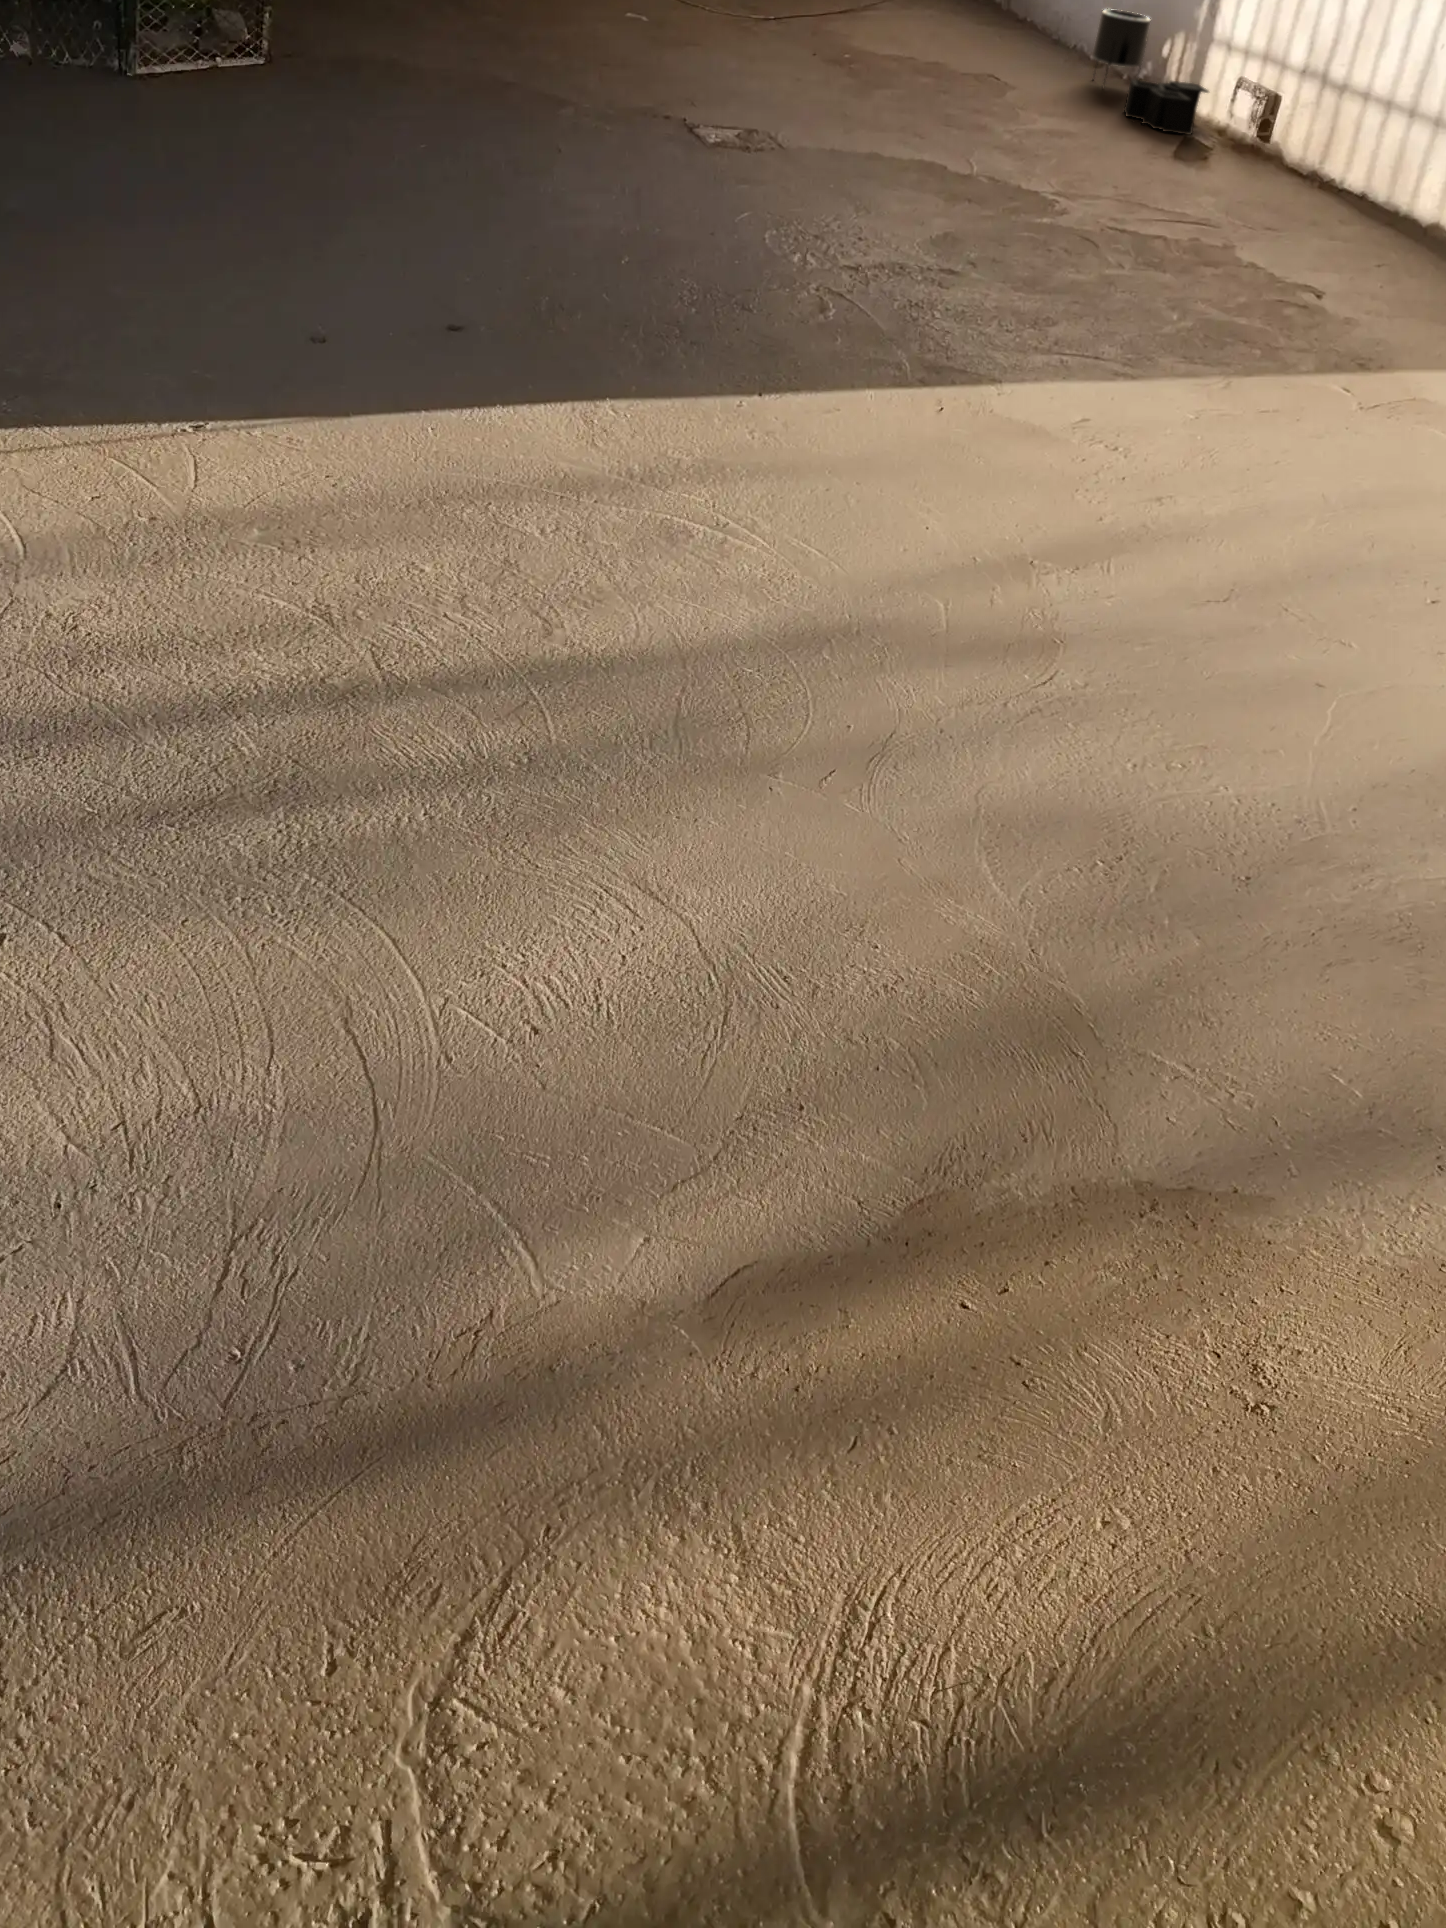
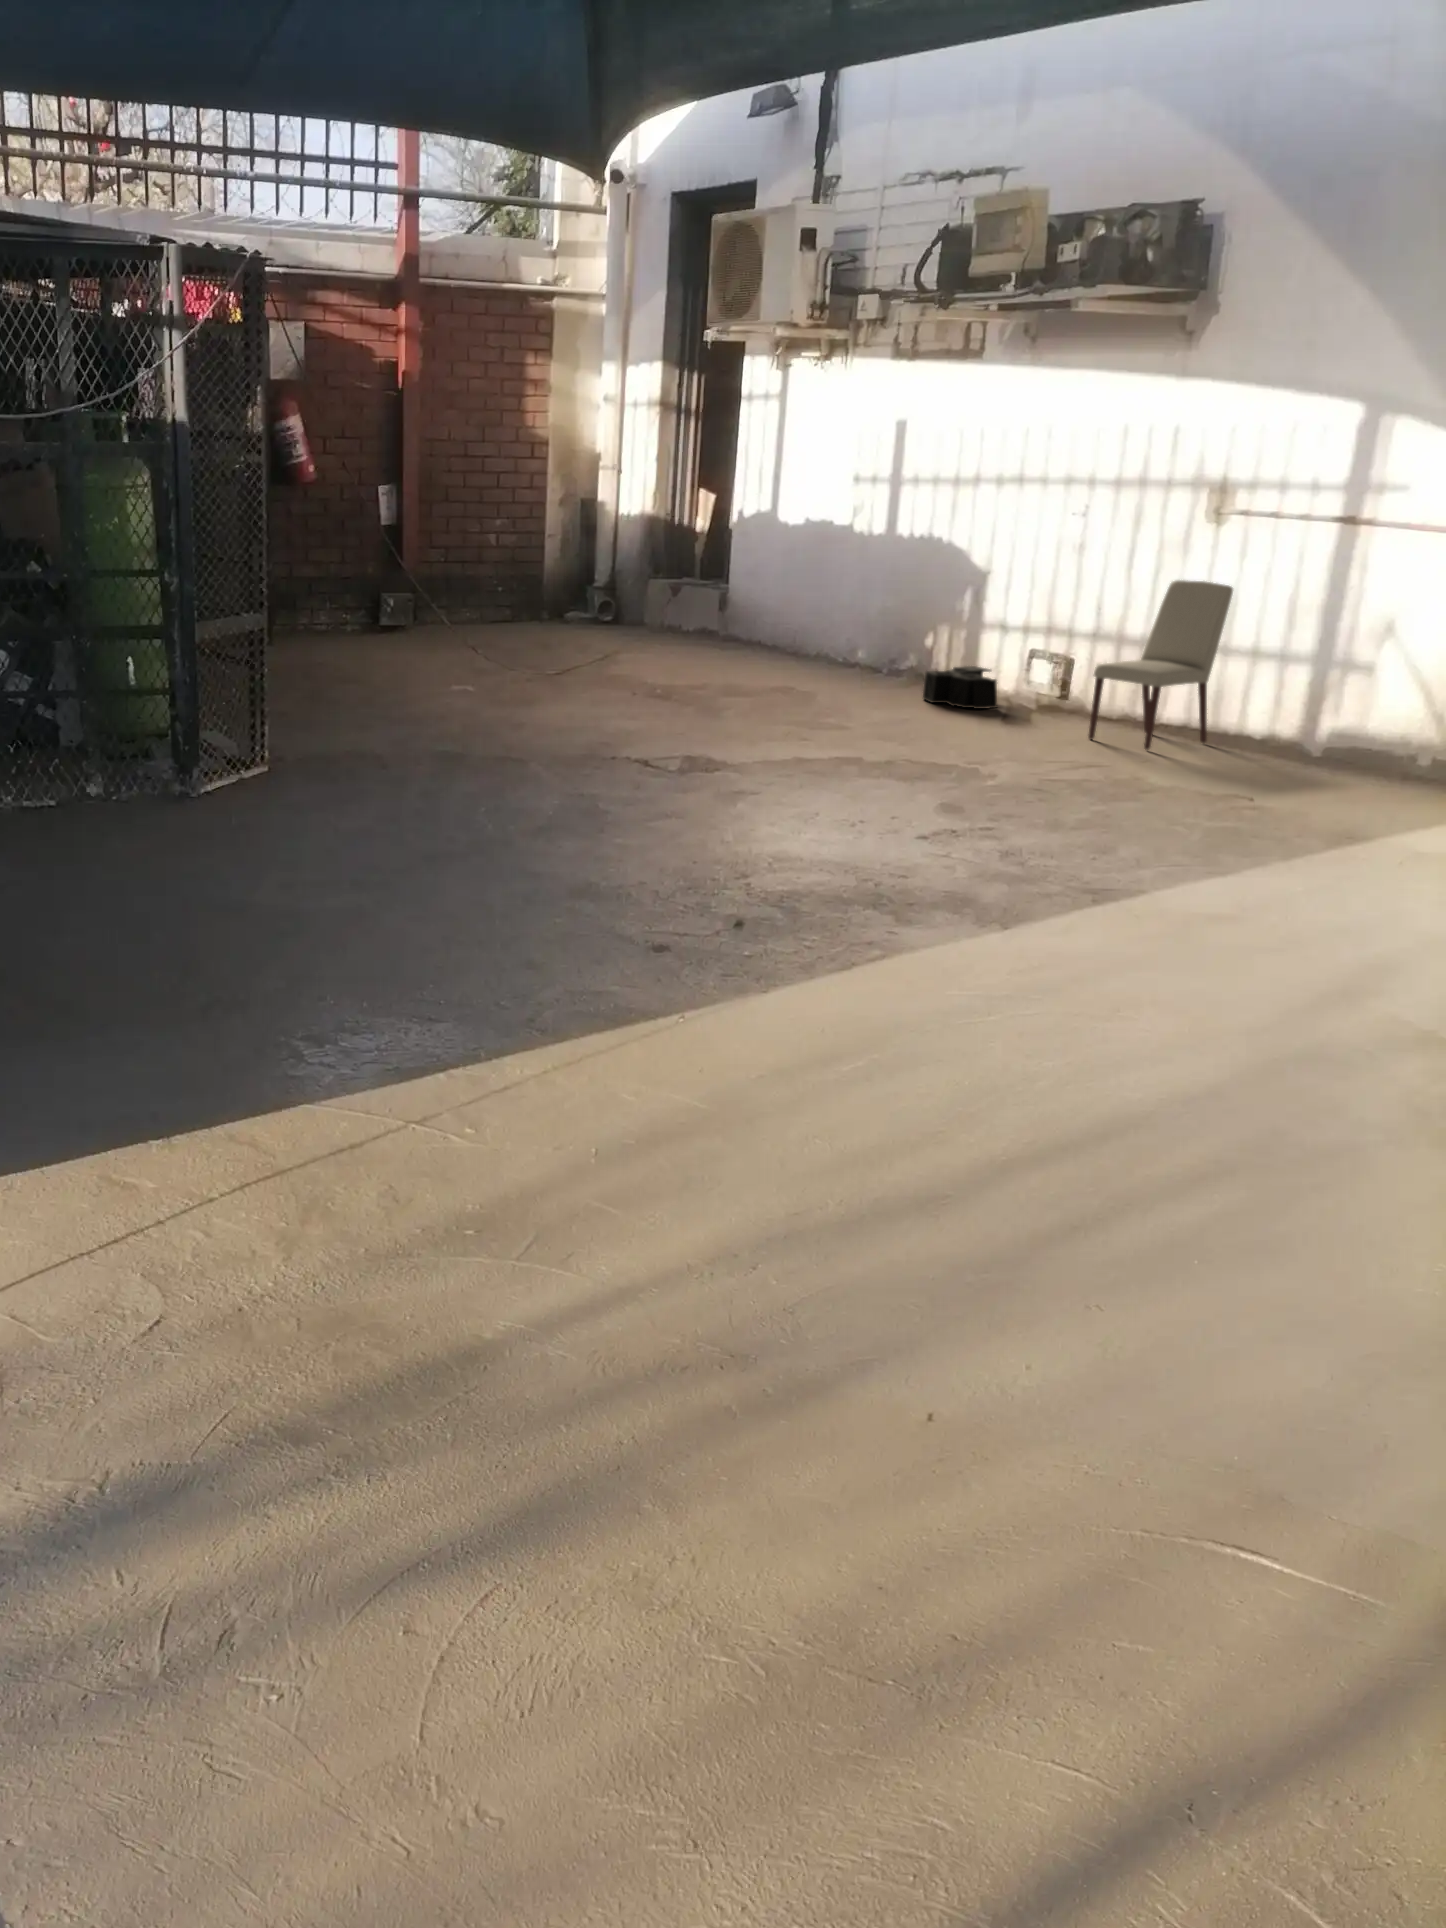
planter: present [1093,9,1150,80] -> none [862,617,910,686]
chair: none [1237,21,1429,218] -> present [1088,580,1233,750]

